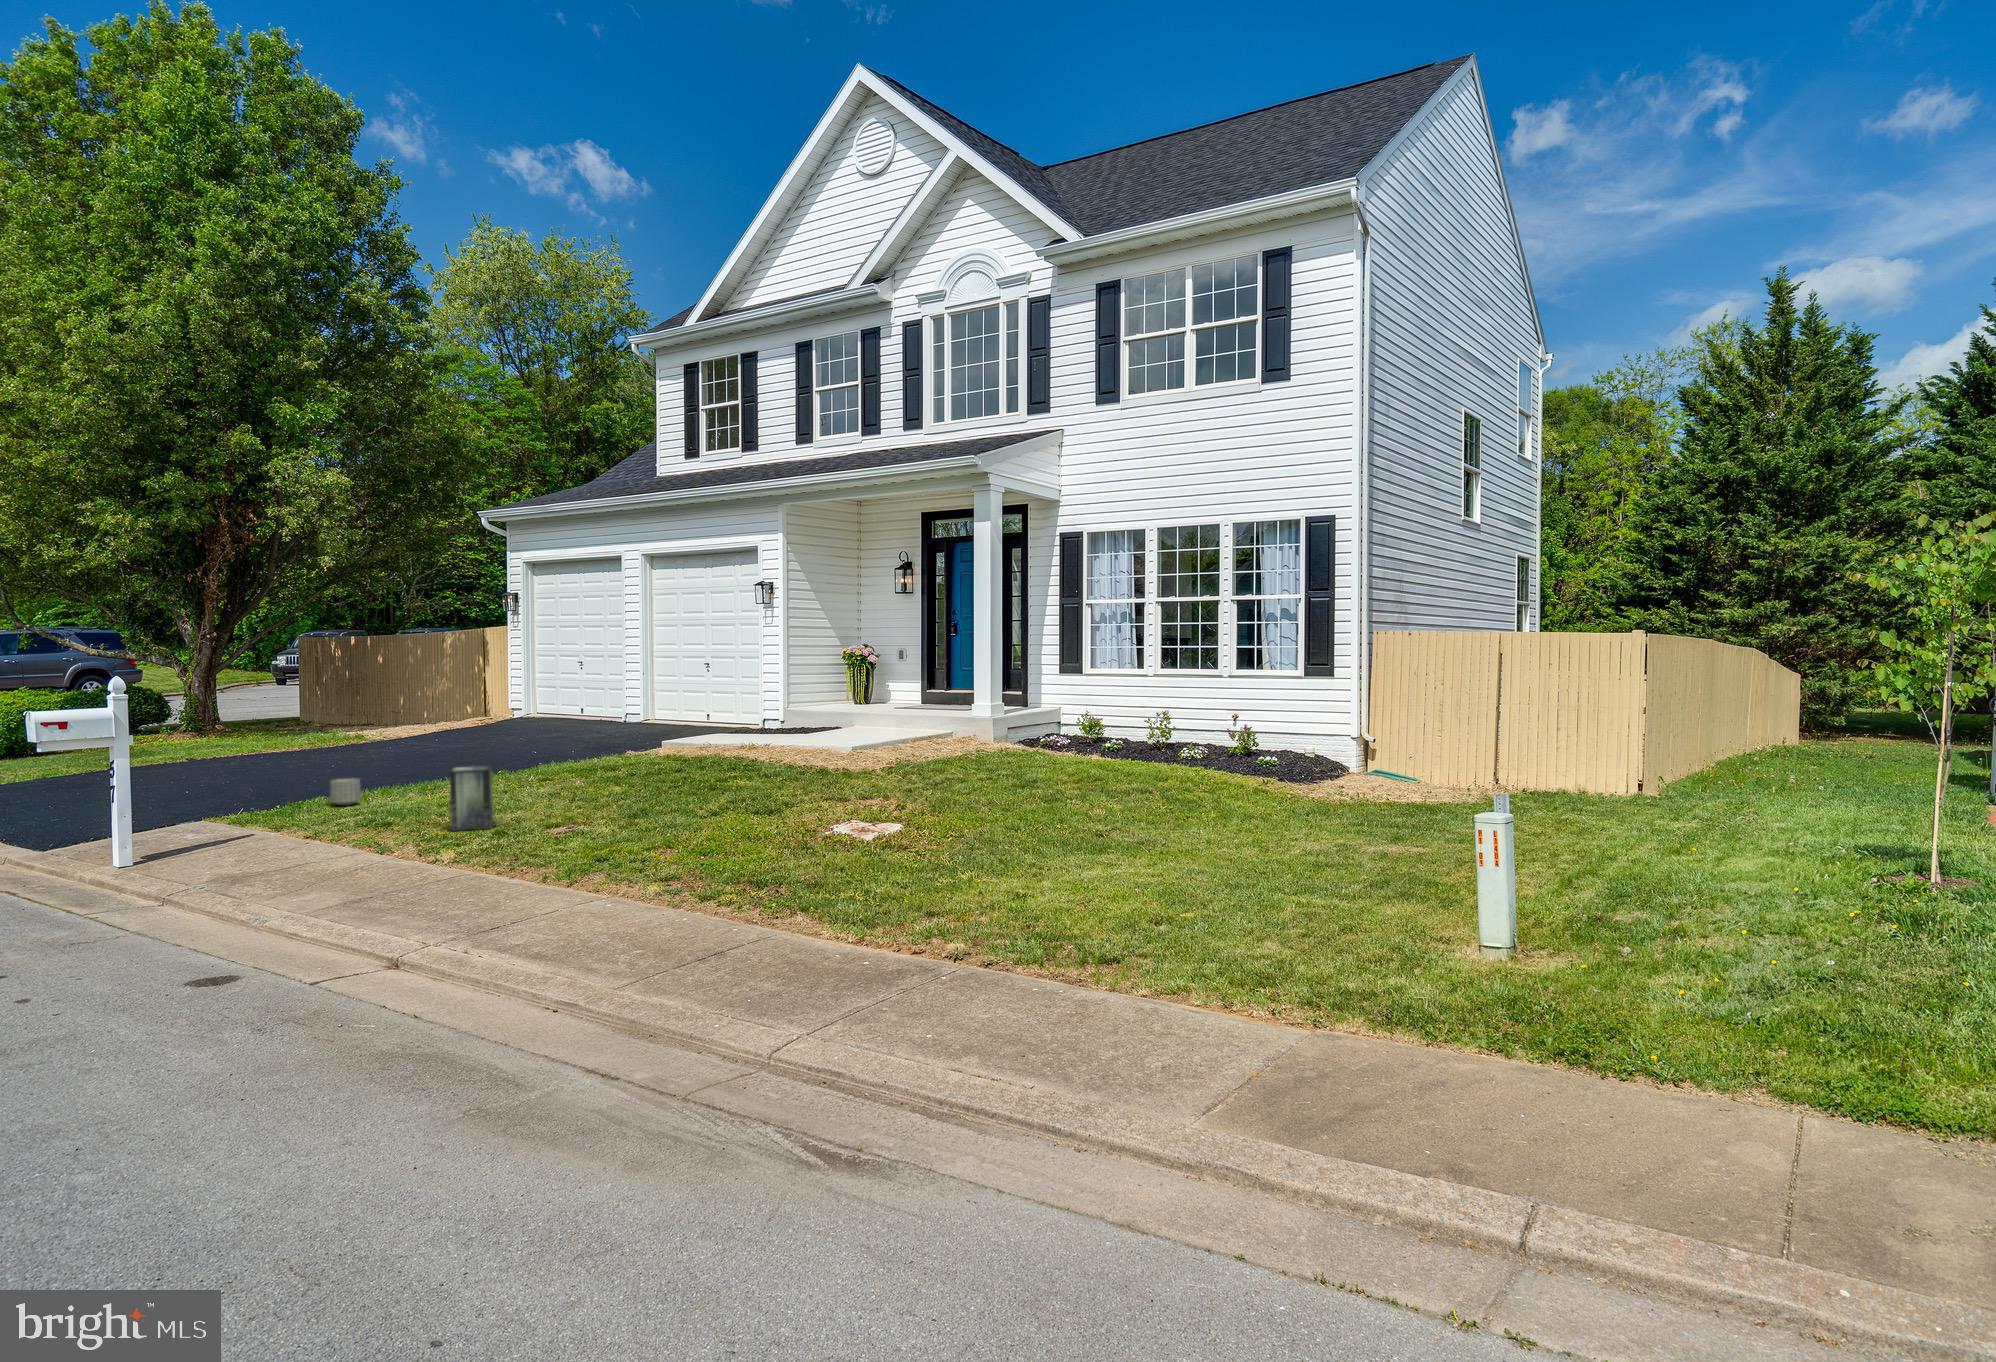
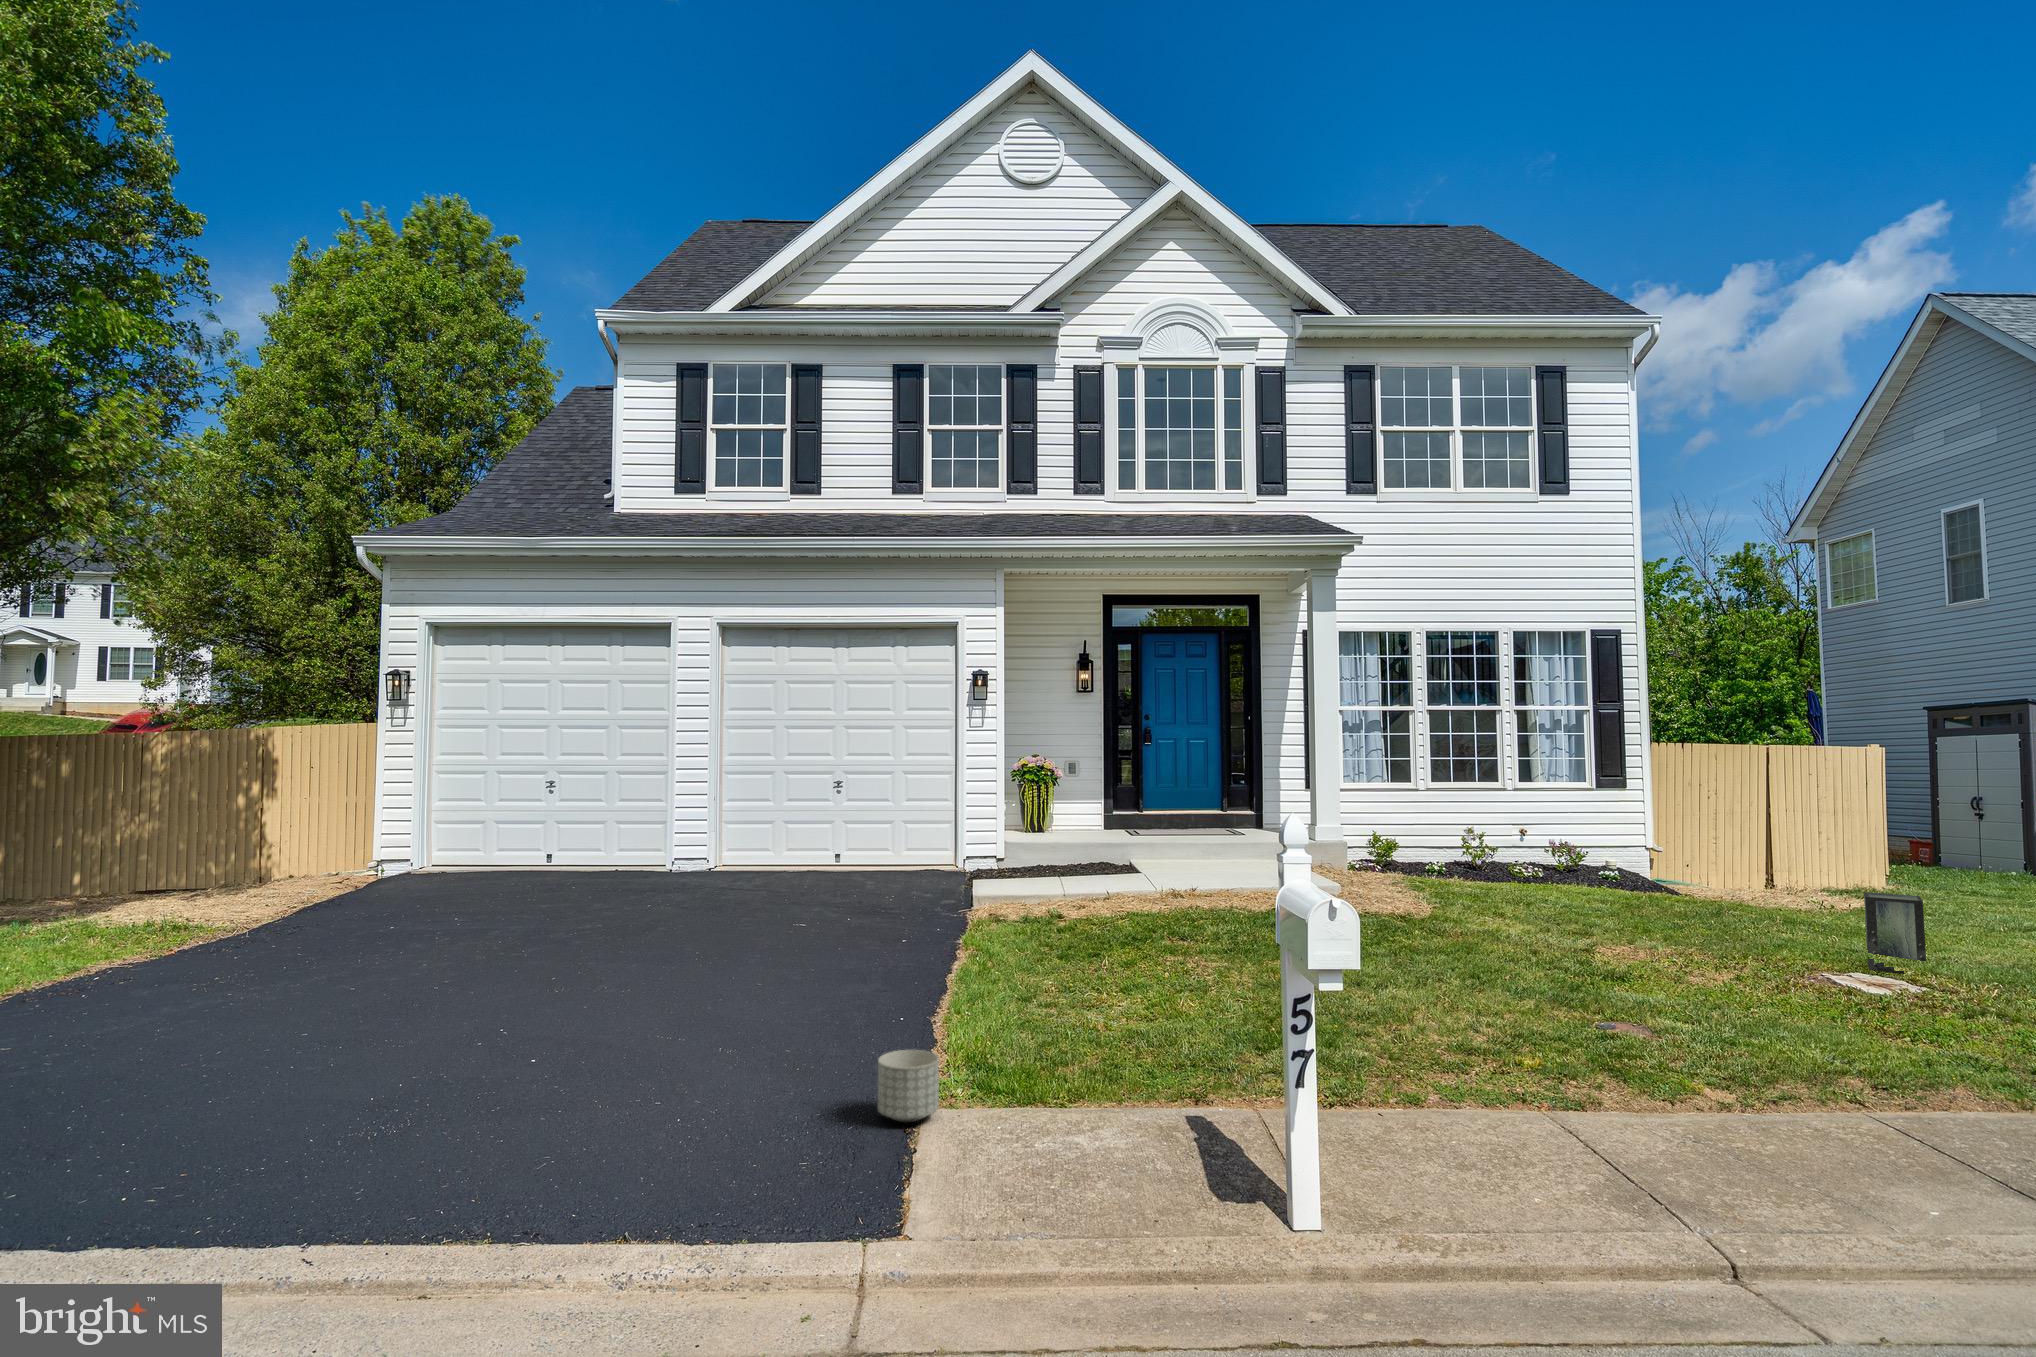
storage box: present [450,766,493,831] -> present [1864,892,1926,973]

